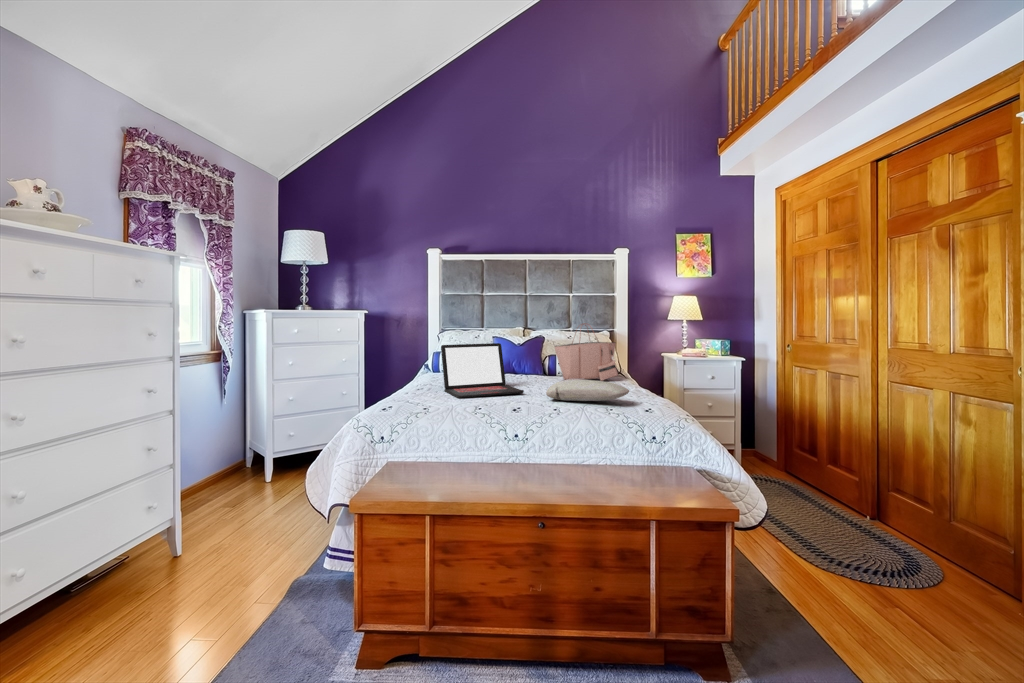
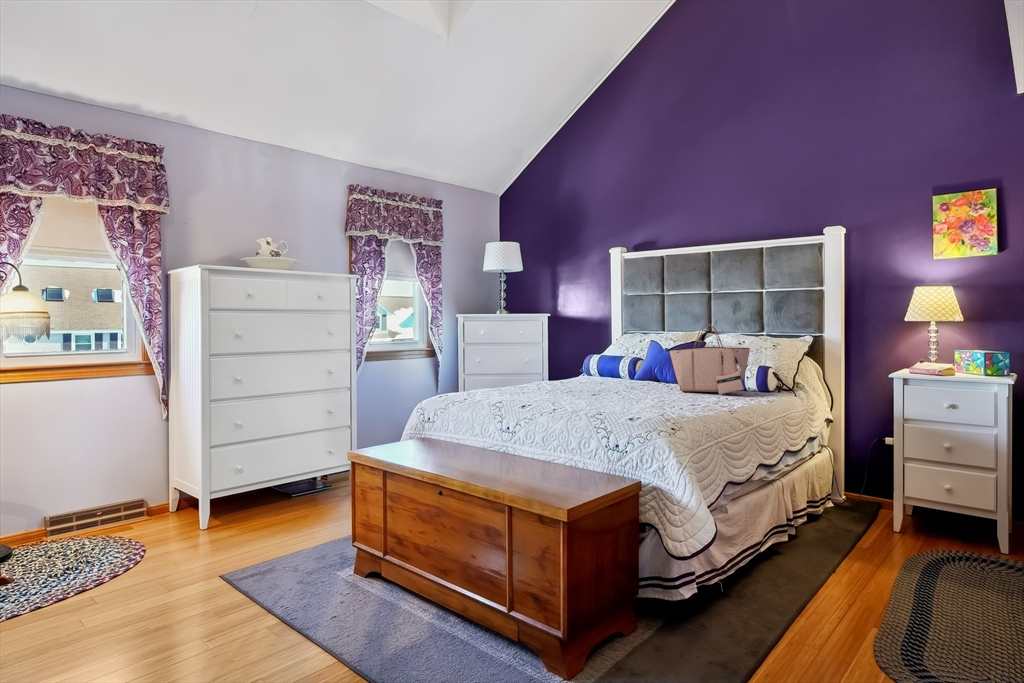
laptop: present [441,343,524,398] -> none [511,345,588,395]
pillow: present [546,379,629,401] -> none [575,383,652,406]

